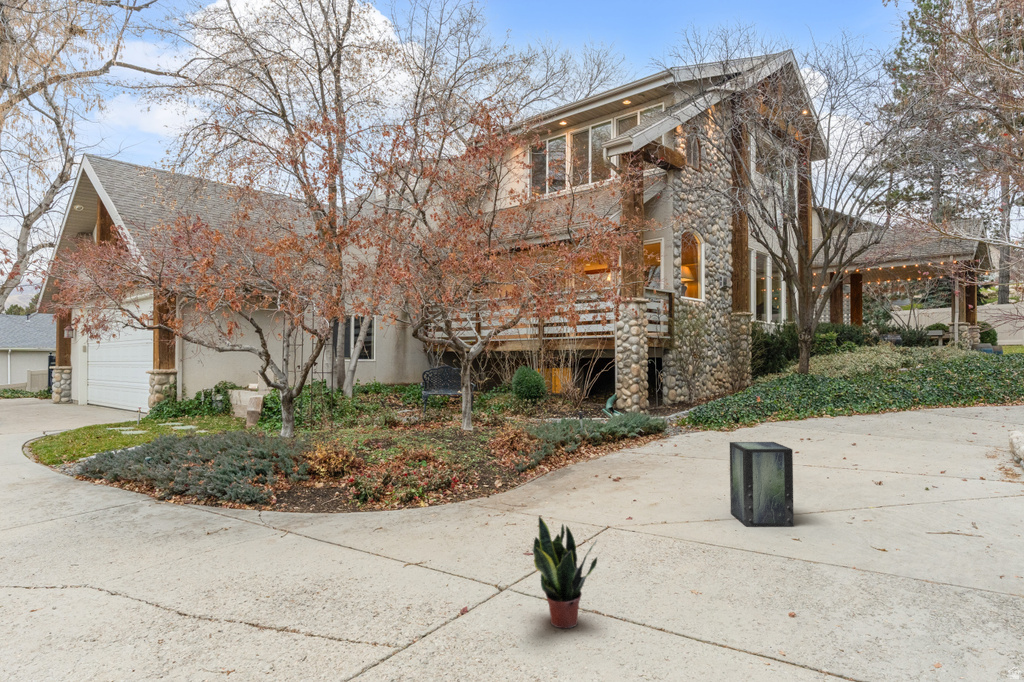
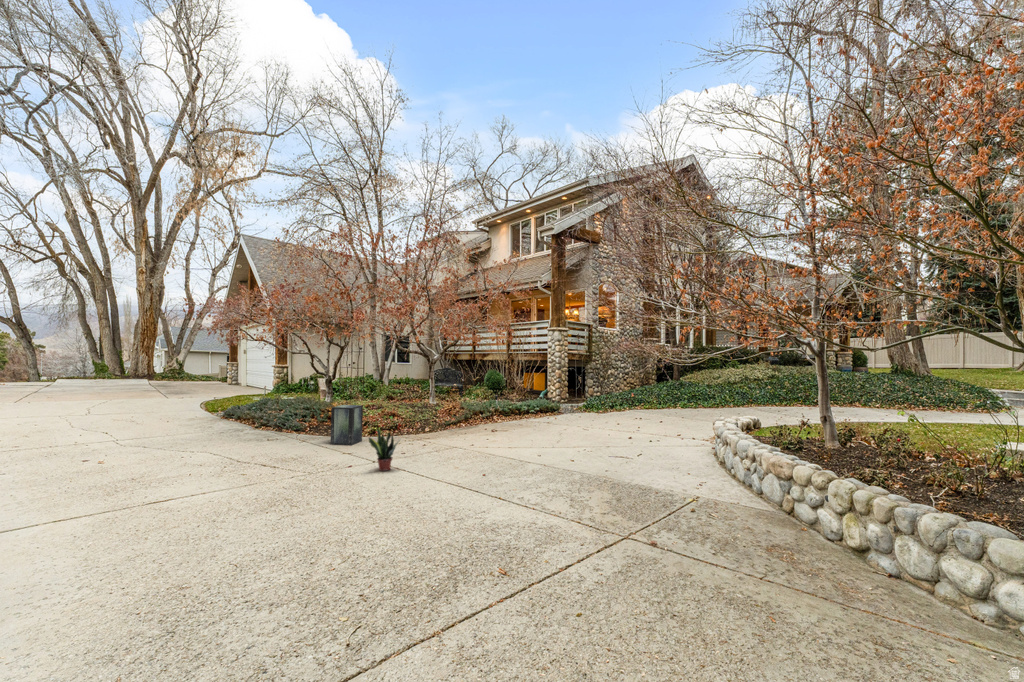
storage box: present [730,442,794,527] -> present [330,405,363,445]

